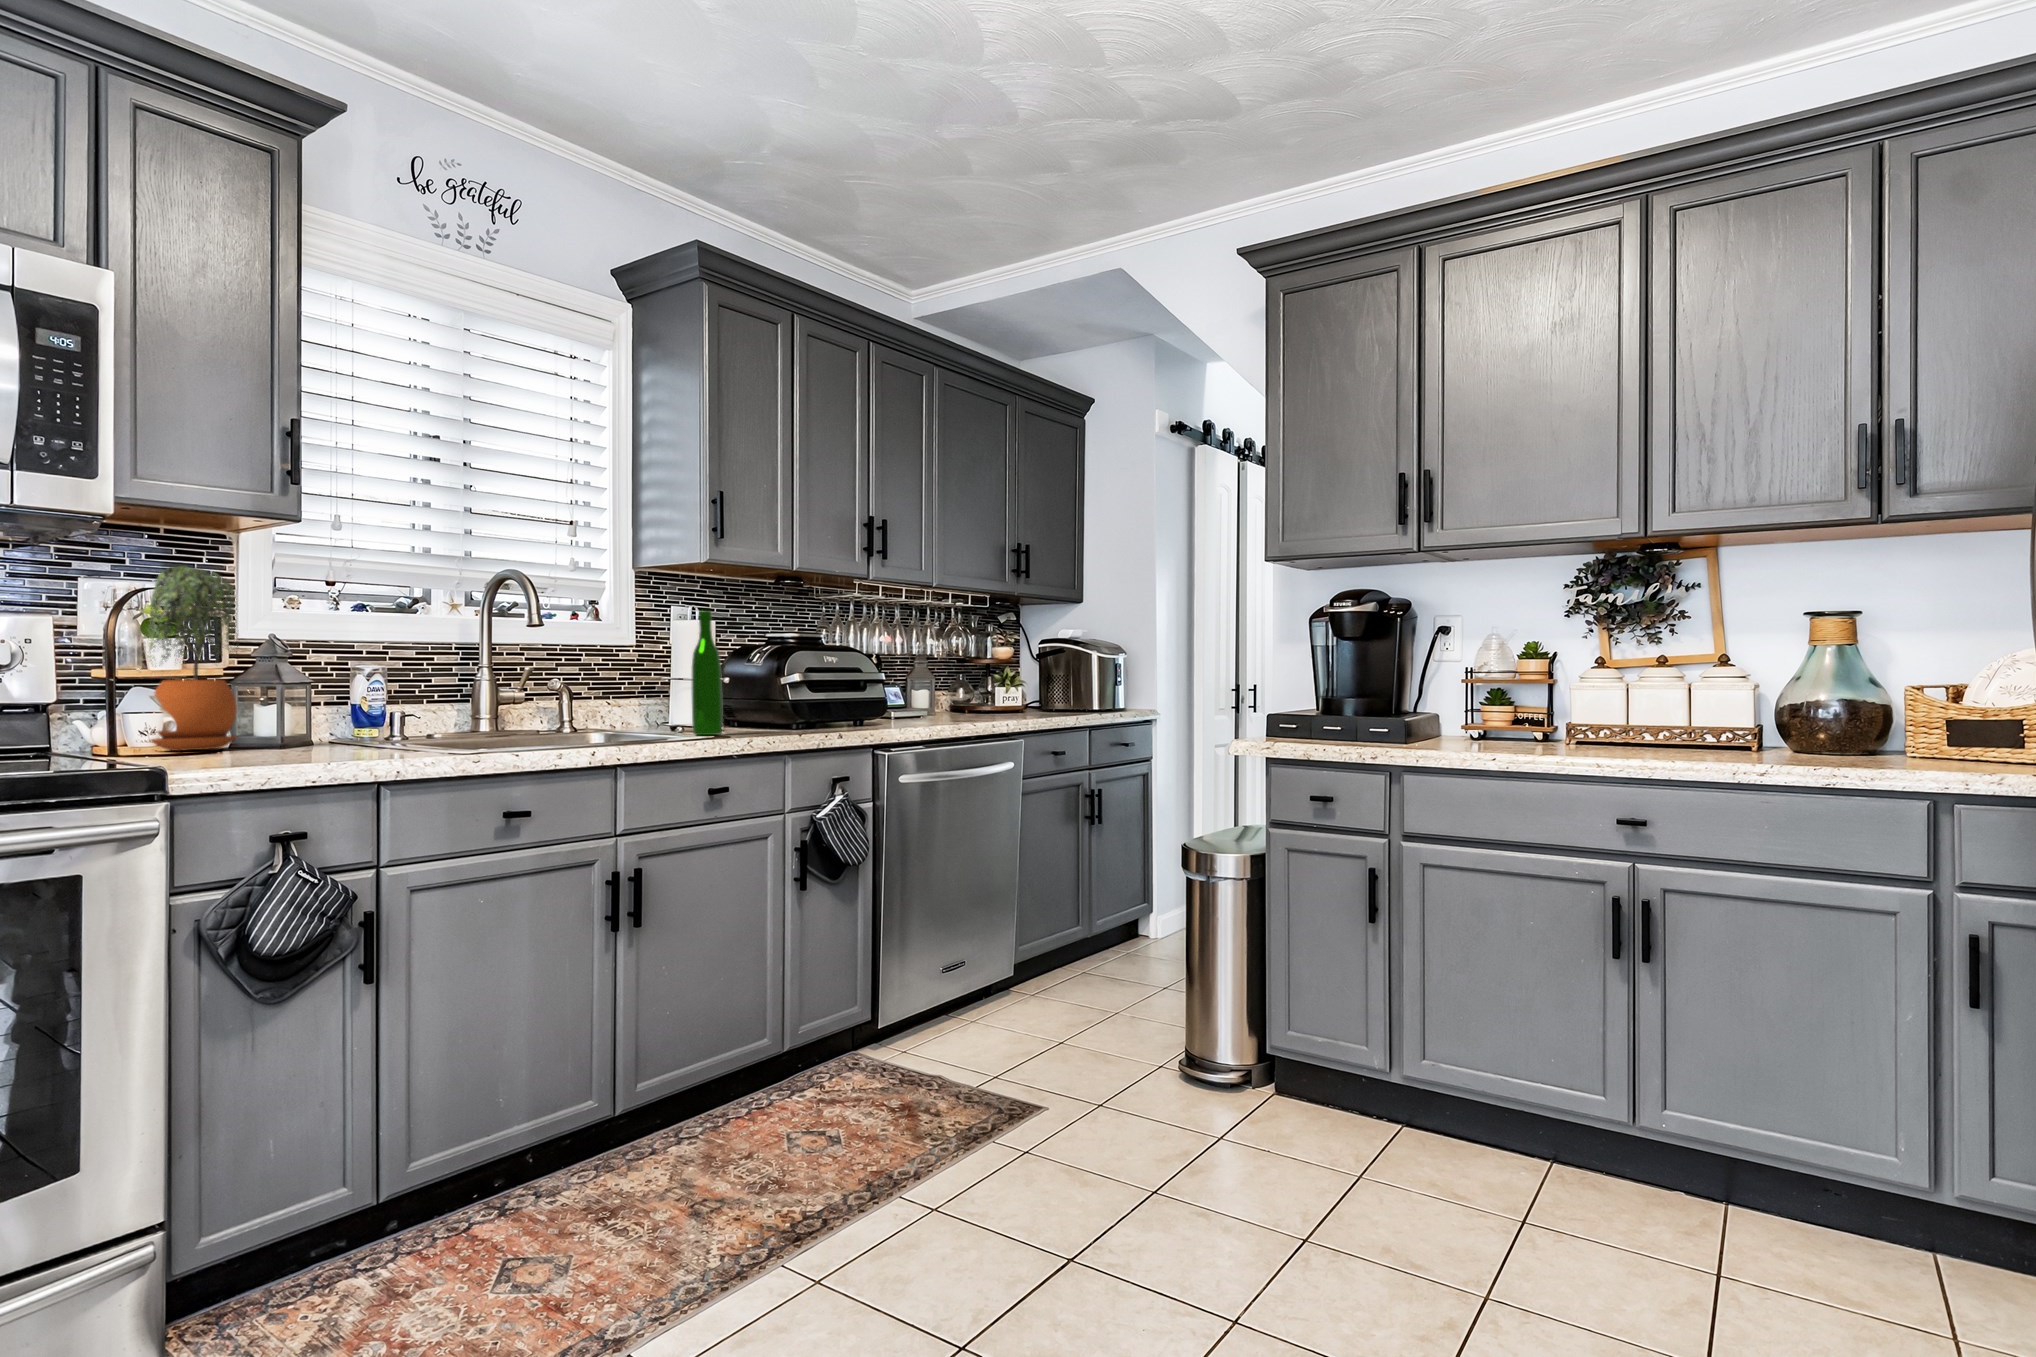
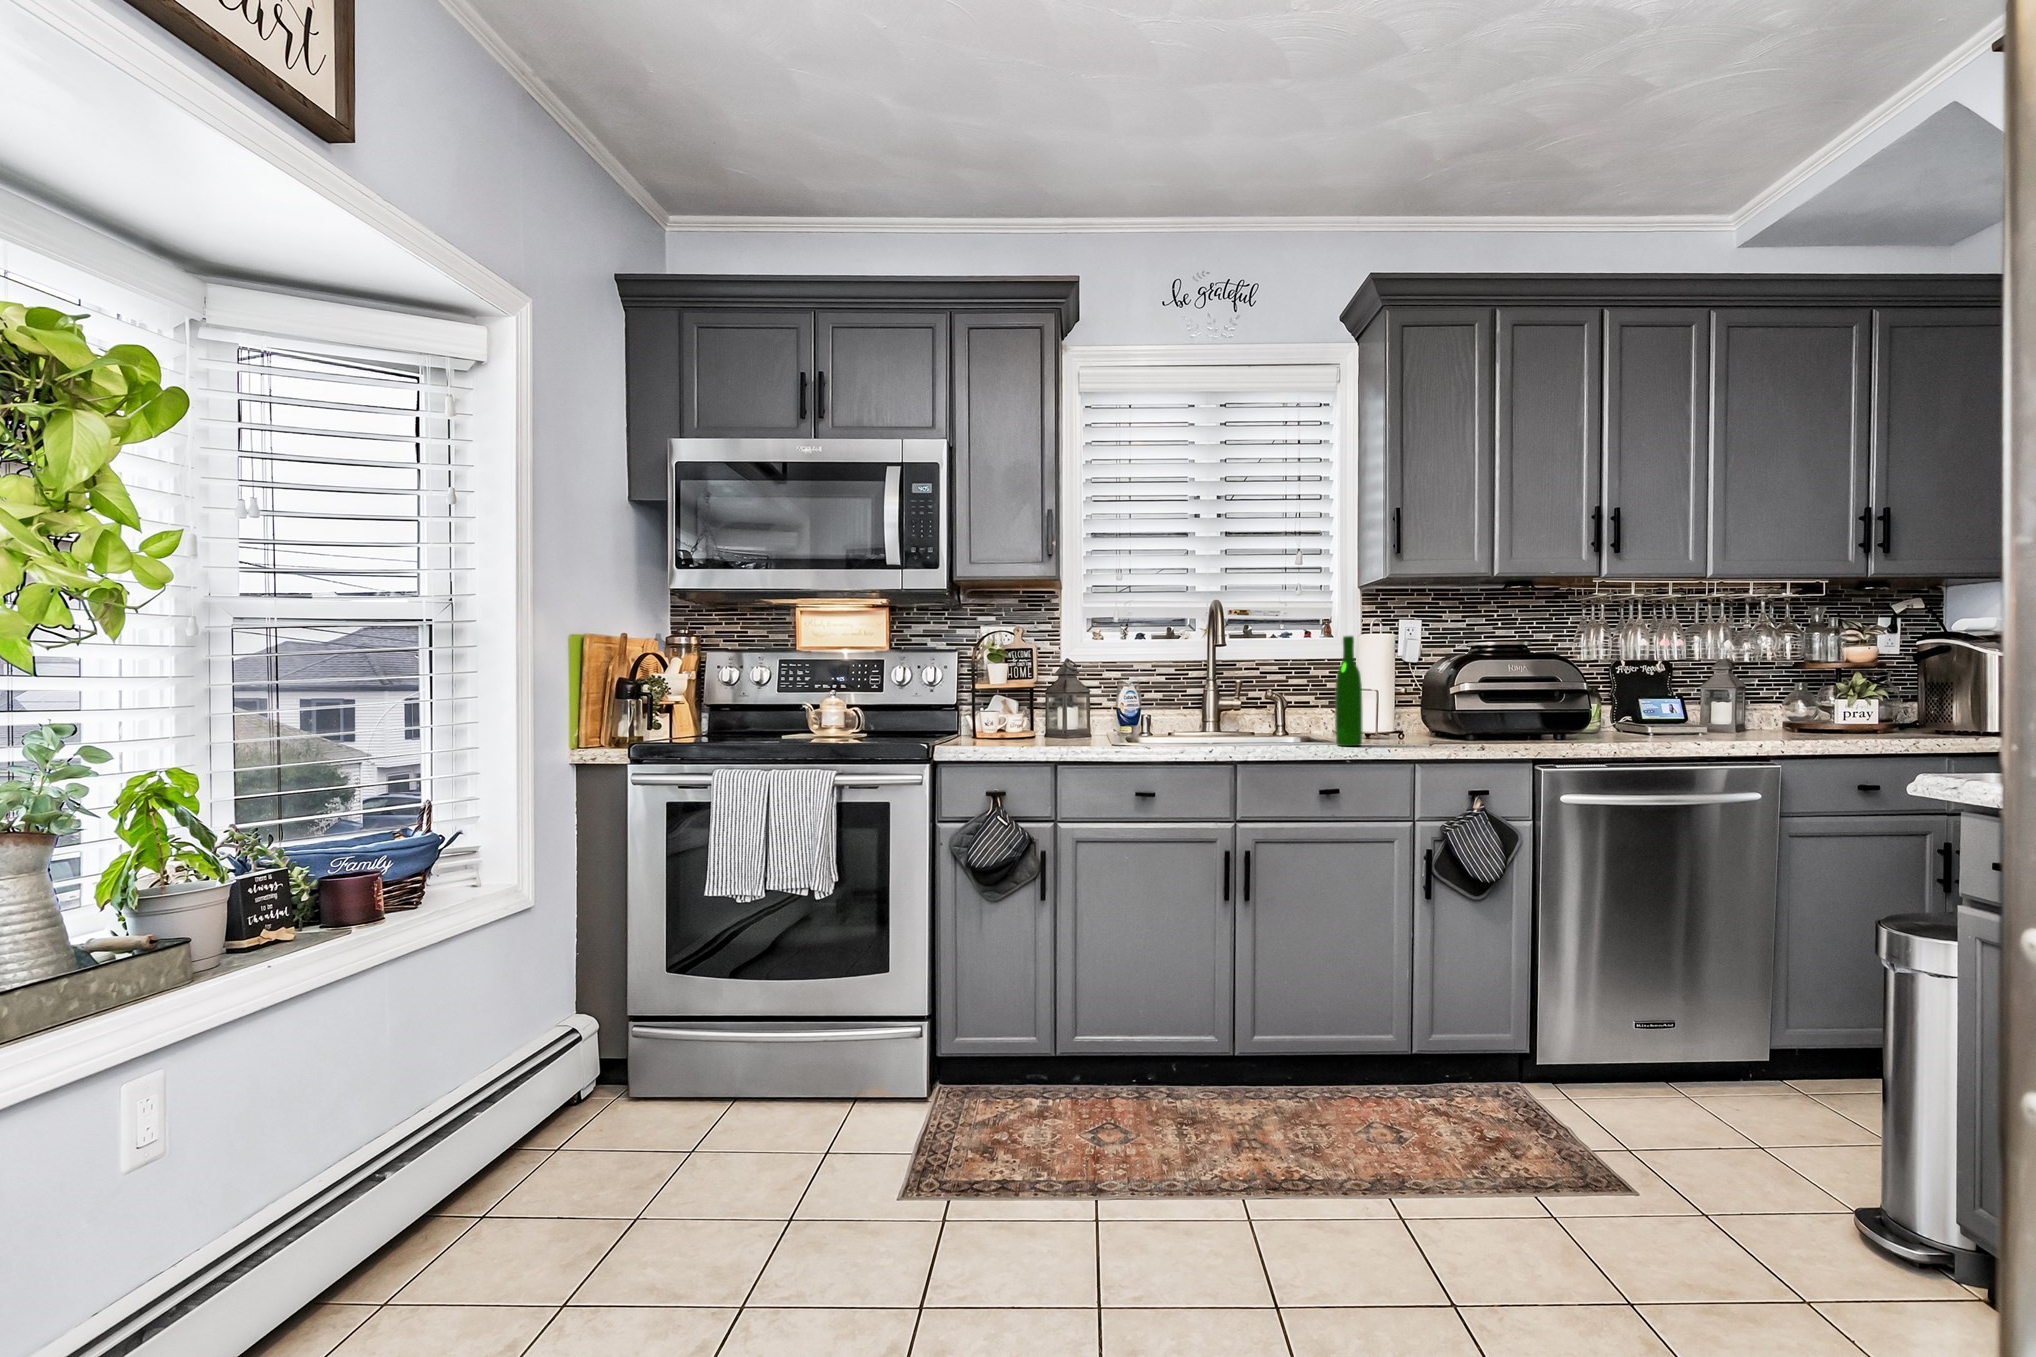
potted plant: present [139,566,238,751] -> none [982,620,1035,734]

